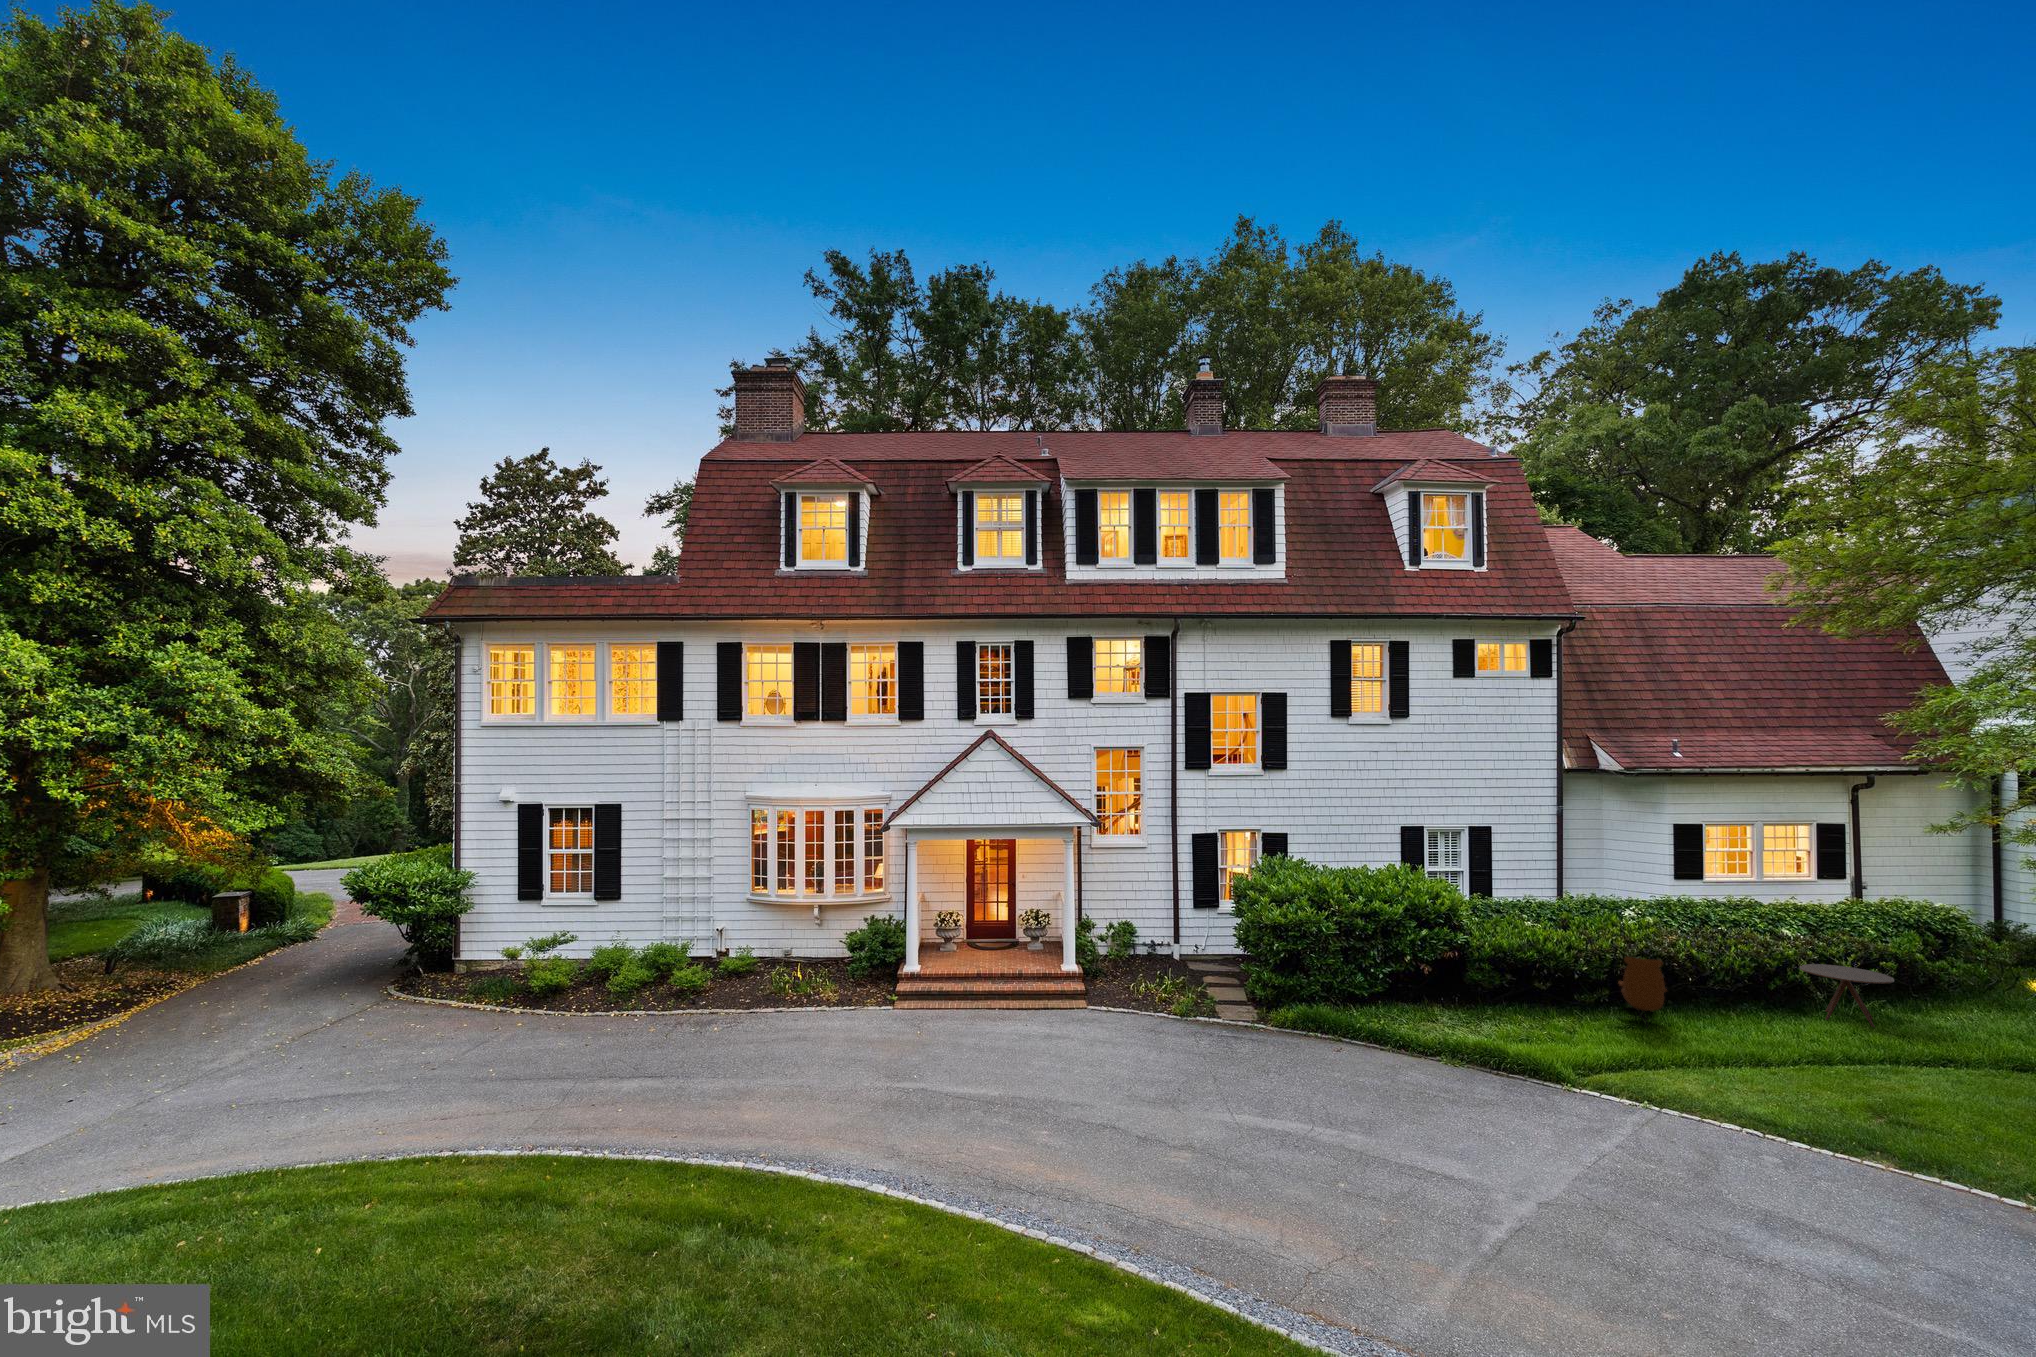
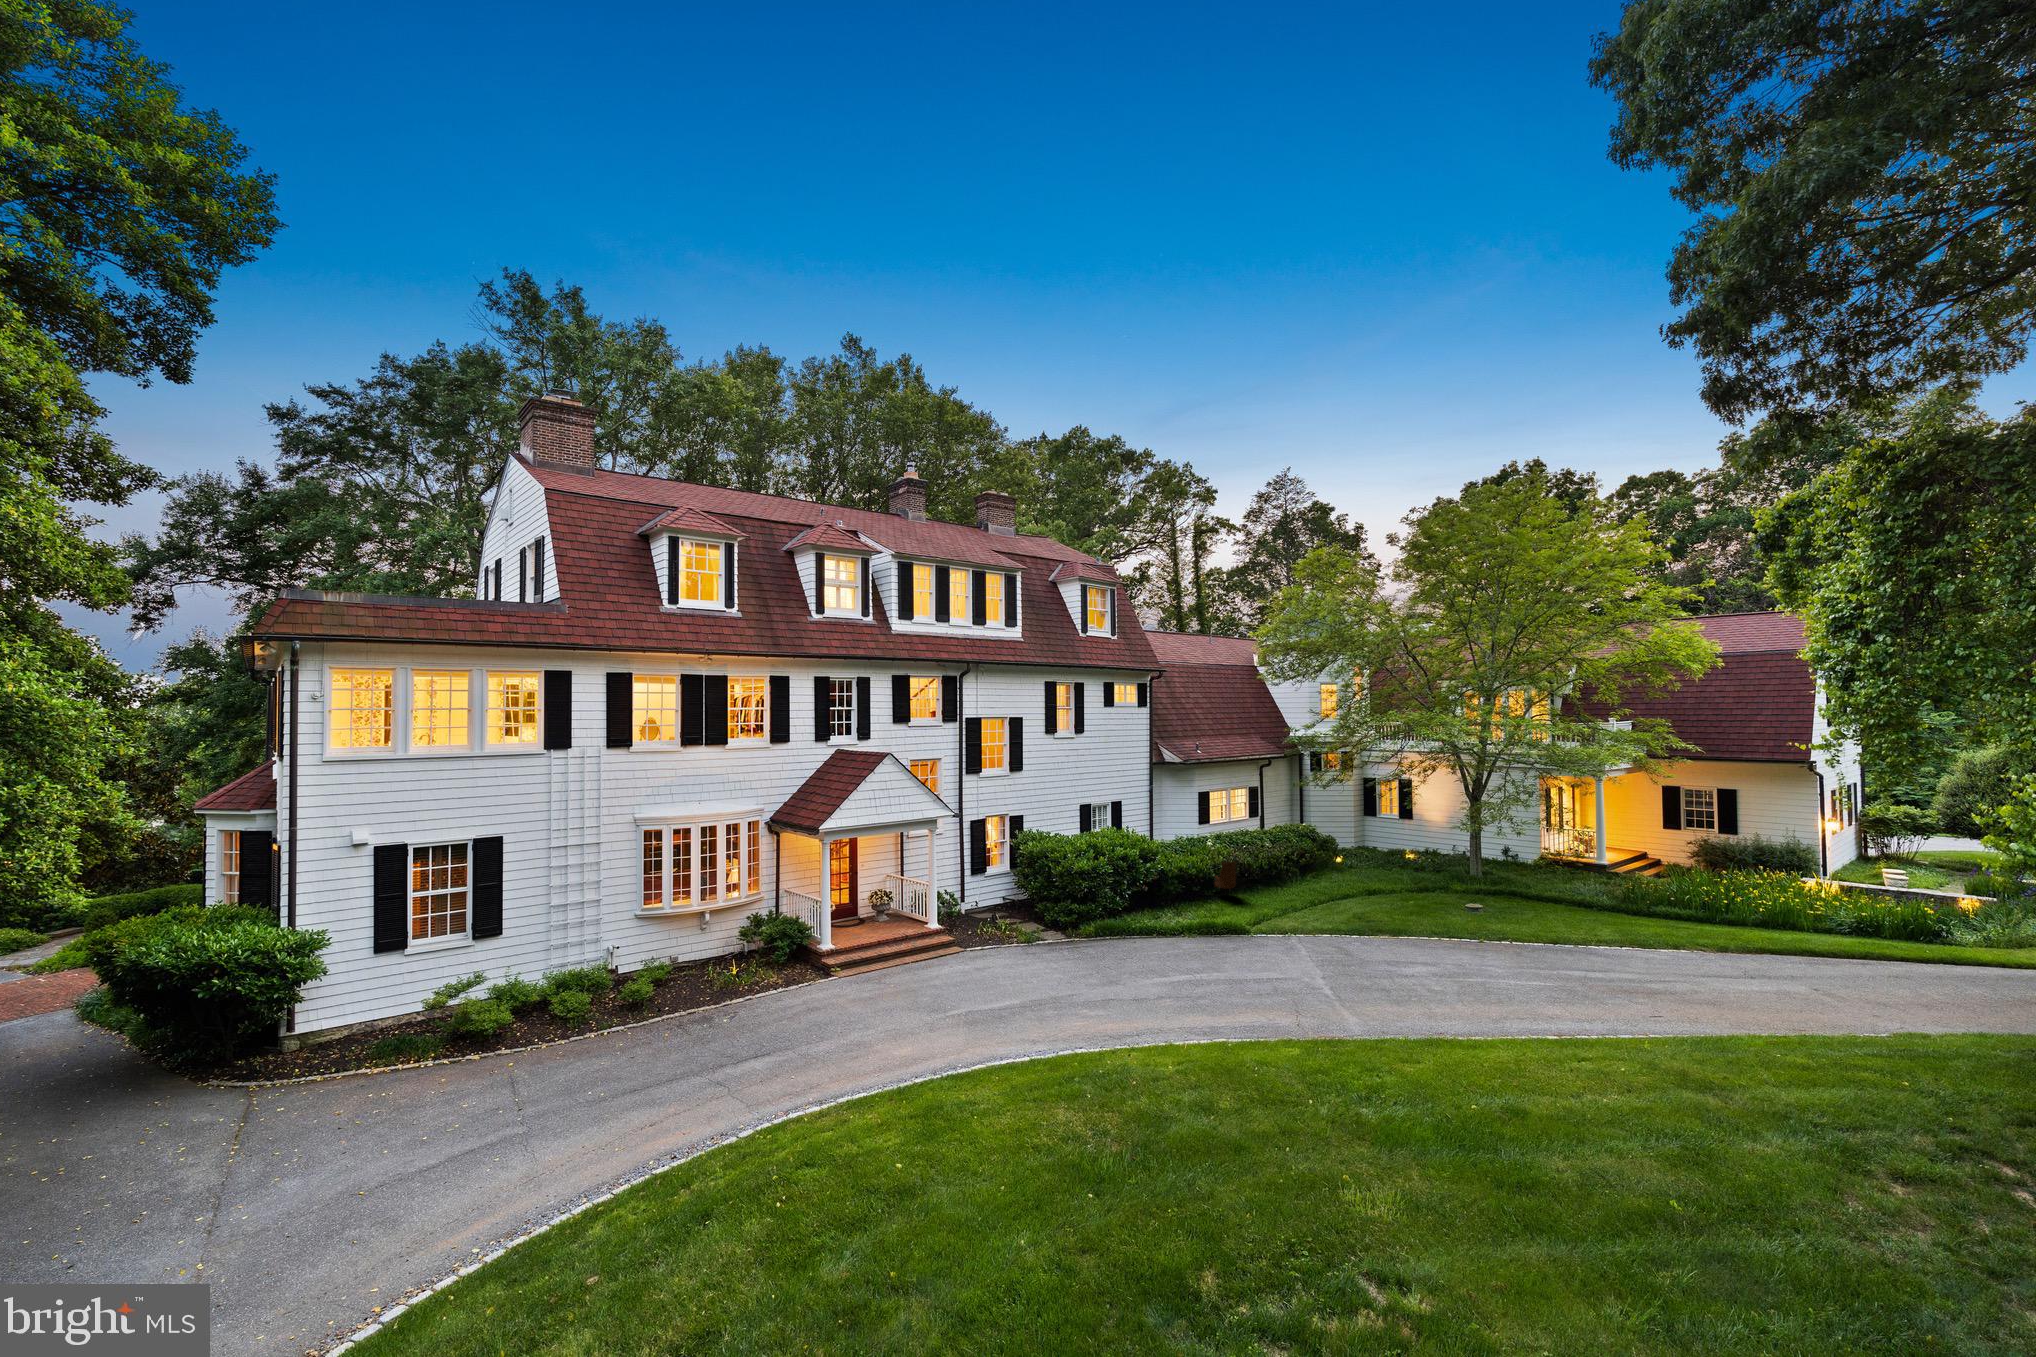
round table: present [1800,964,1894,1027] -> none [1270,856,1305,882]

